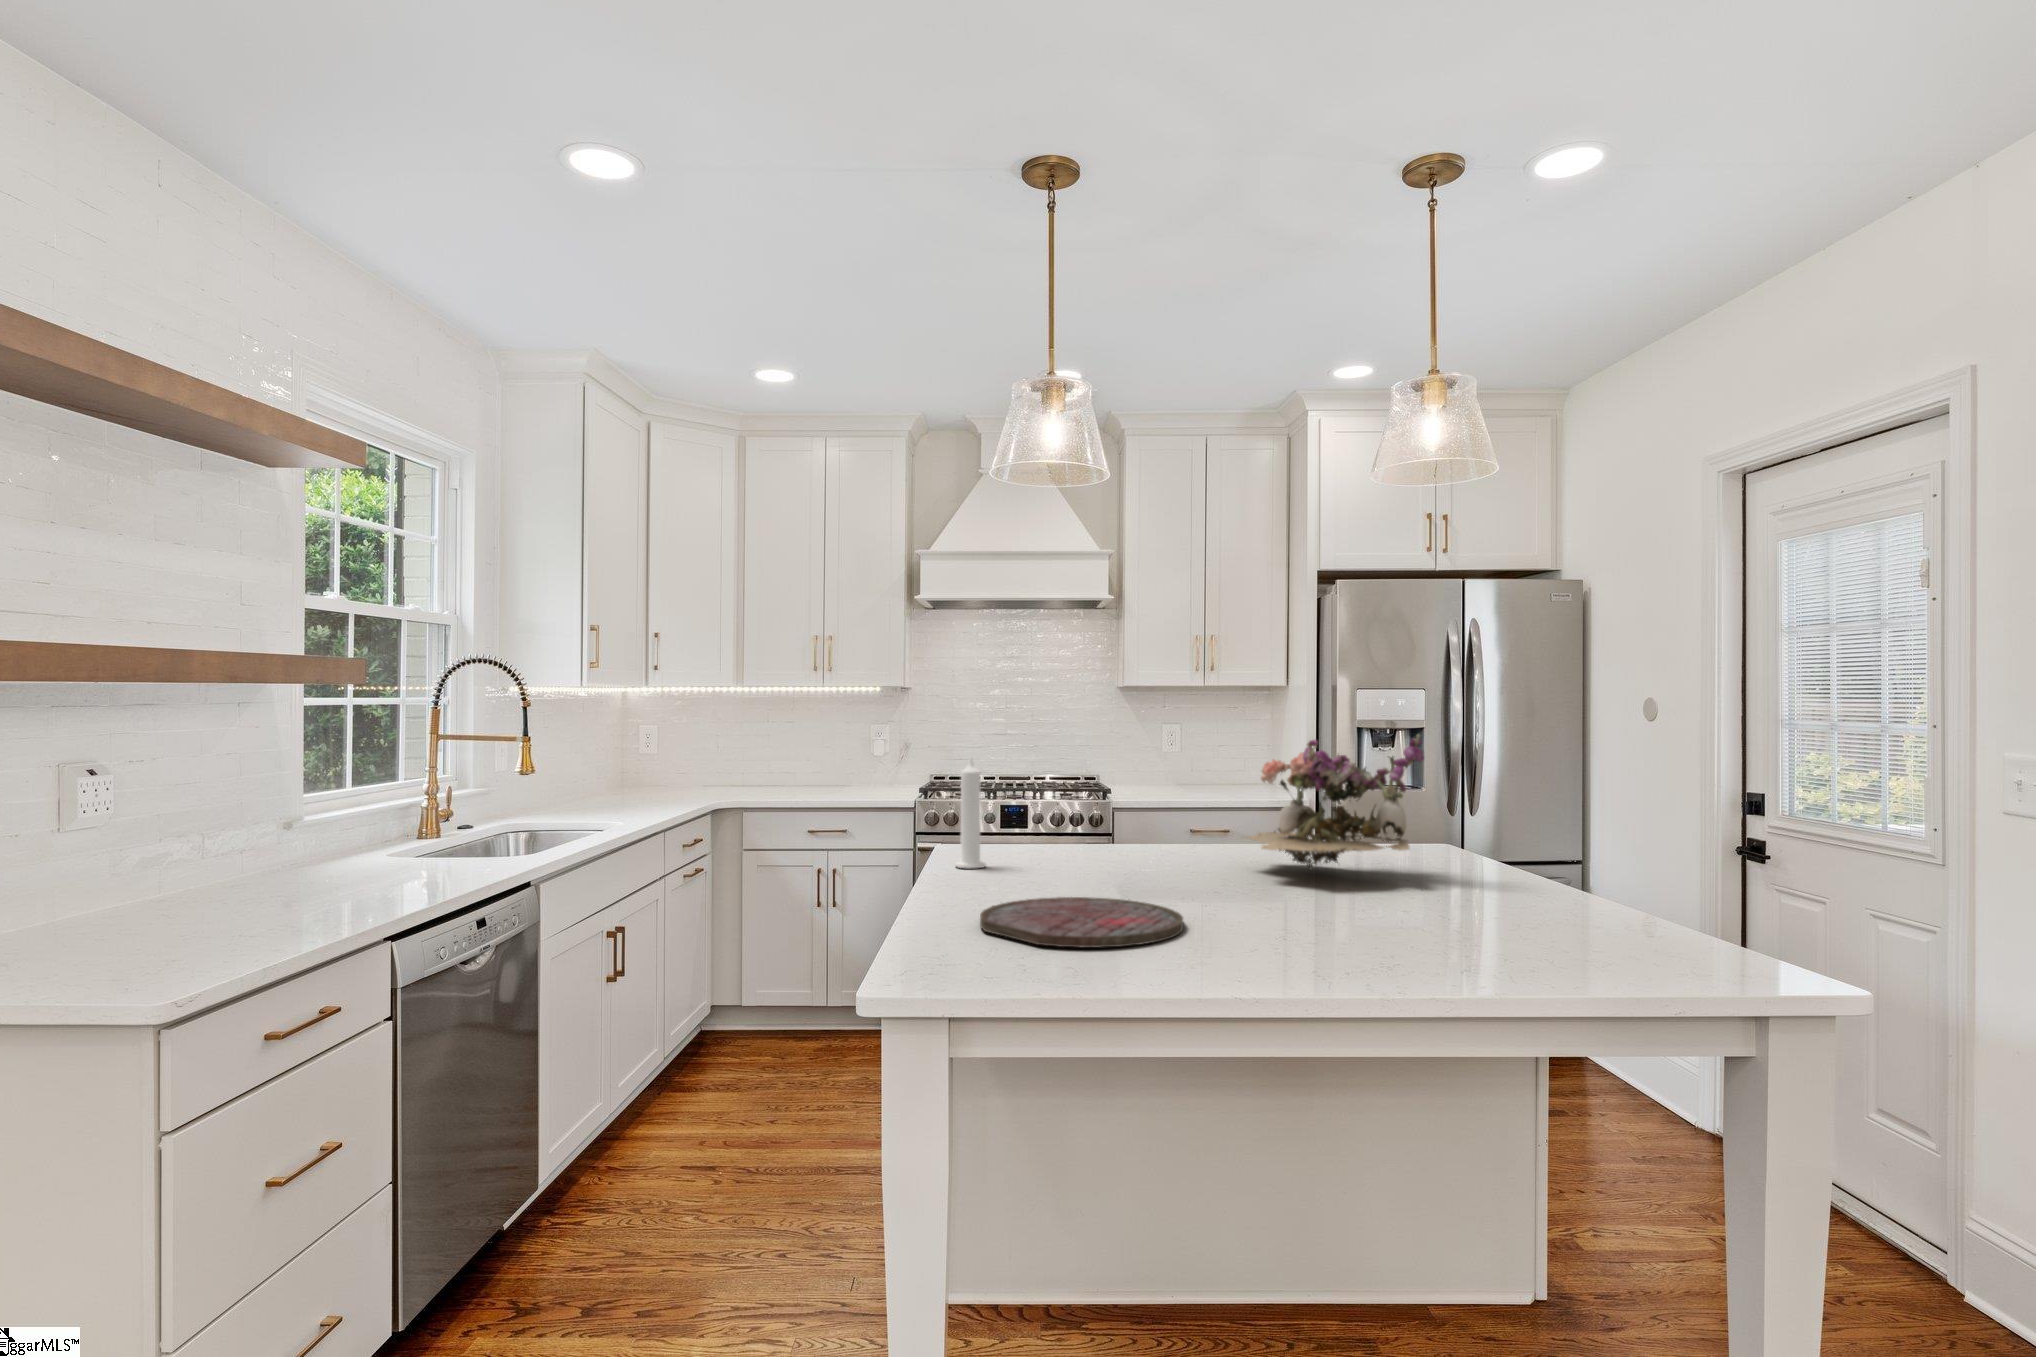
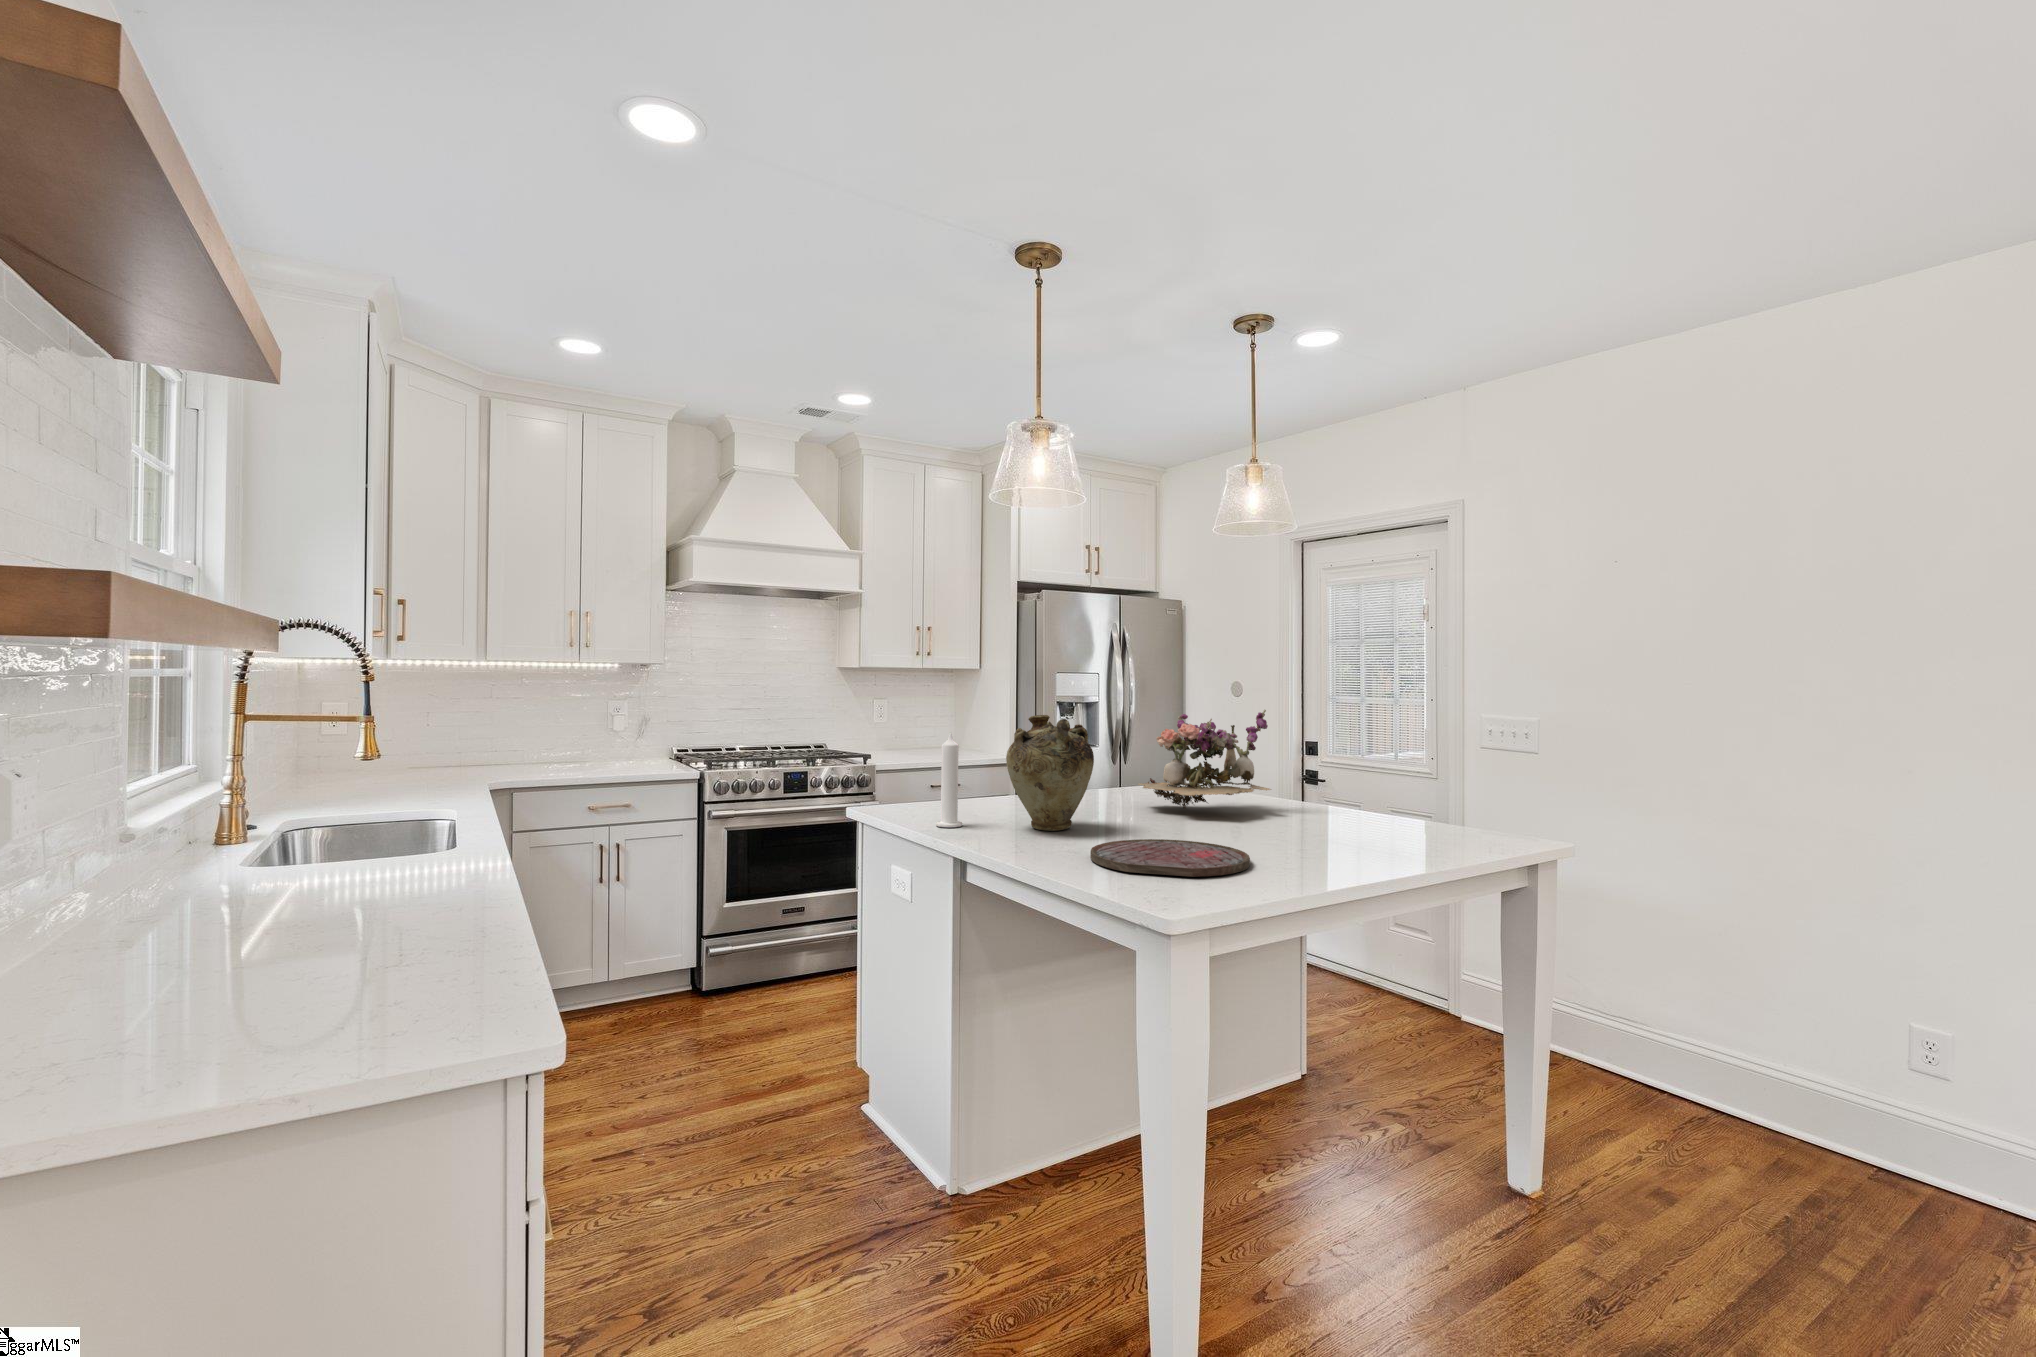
vase: none [1008,738,1117,881] -> present [1006,715,1094,831]

